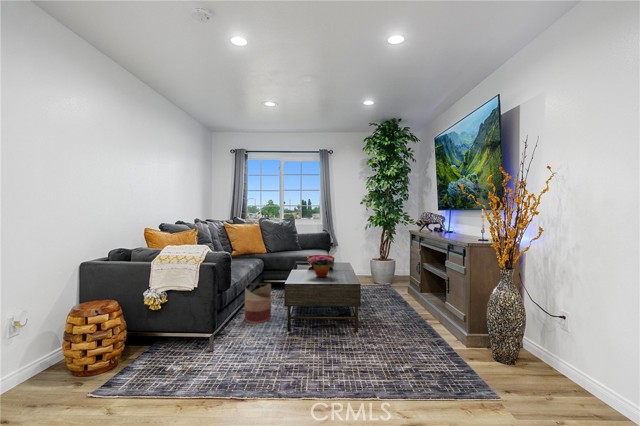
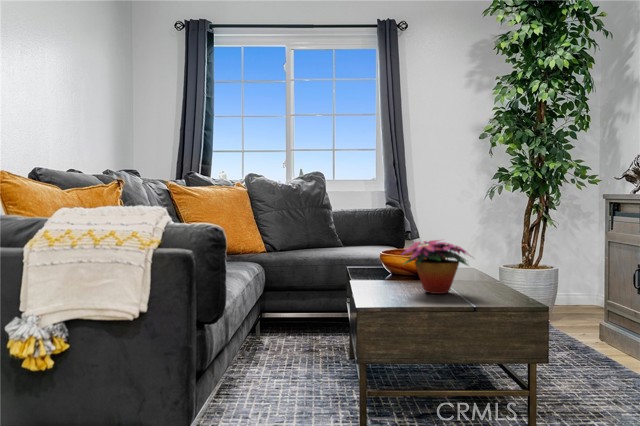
basket: present [245,283,271,323] -> none [243,310,307,405]

